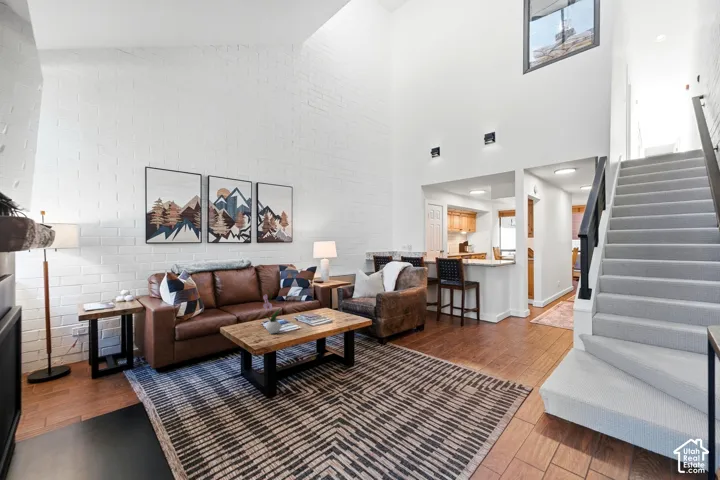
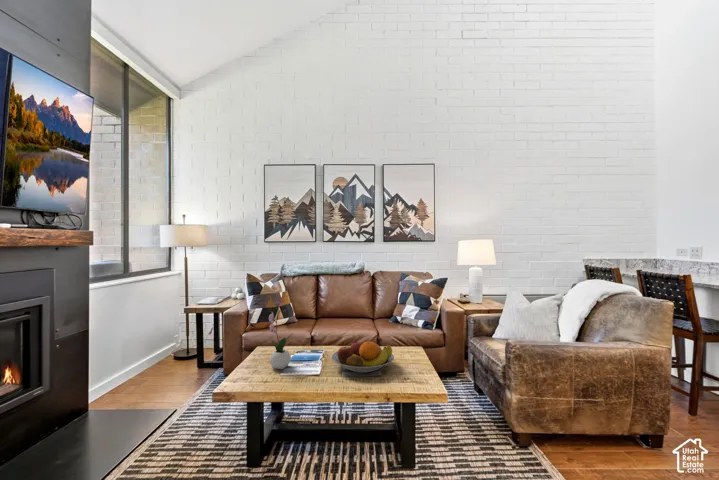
fruit bowl: none [302,304,341,324] -> present [331,340,394,373]

